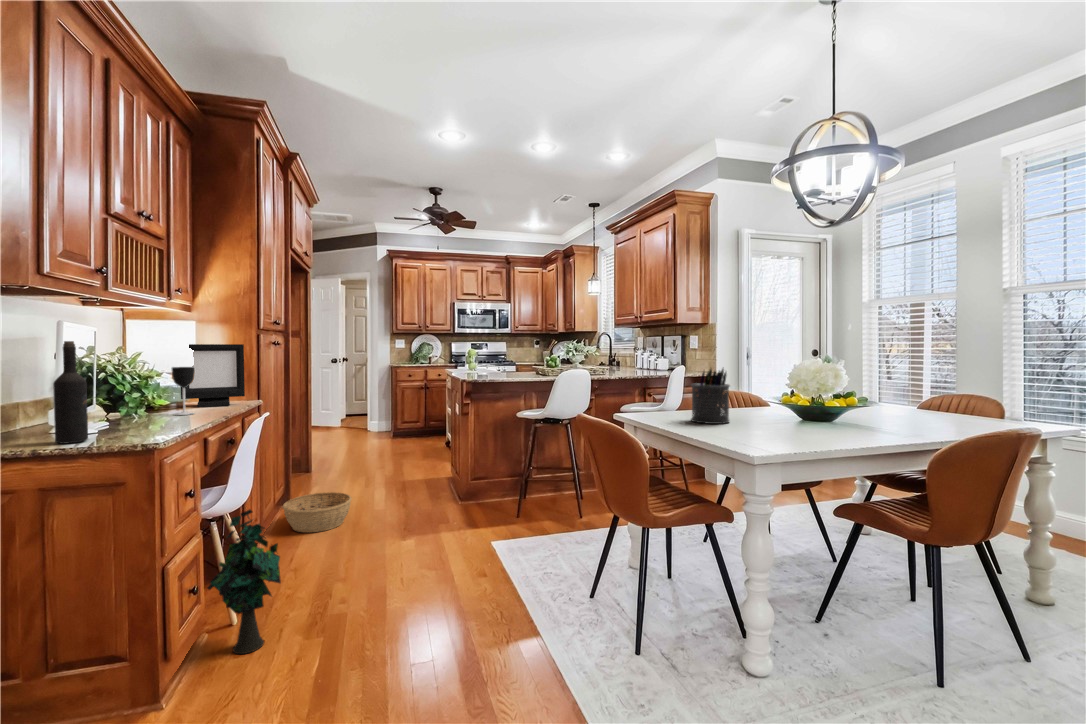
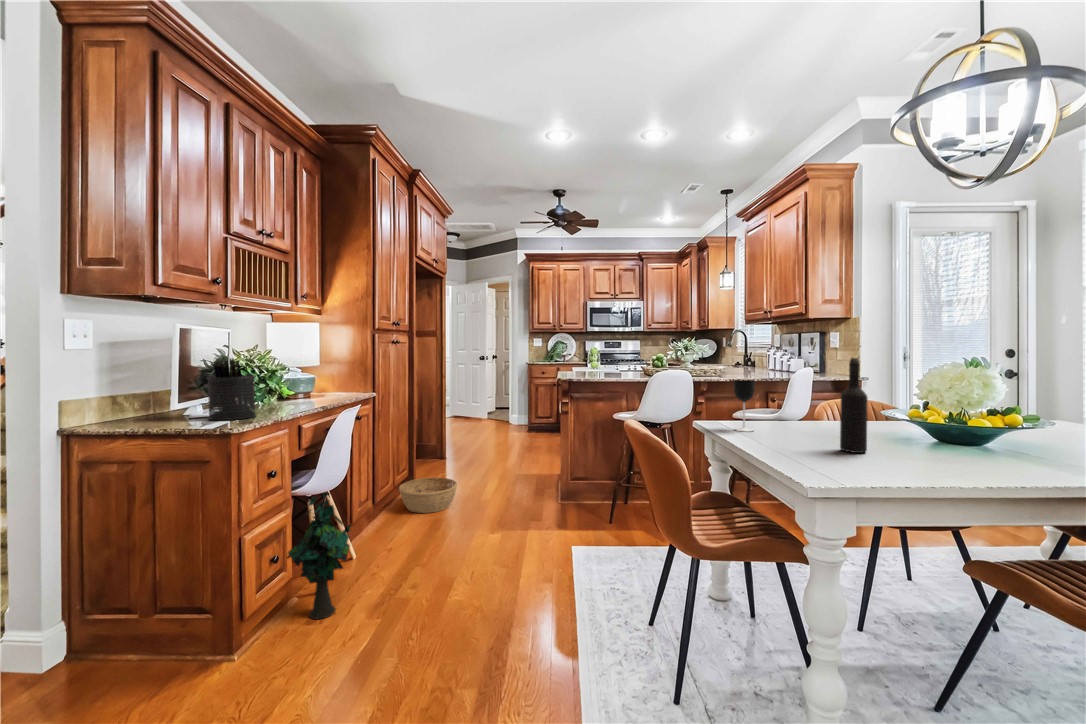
wine bottle: present [53,341,88,443] -> present [840,358,868,453]
picture frame: present [181,344,245,407] -> none [304,344,355,398]
wine glass: present [172,367,195,415] -> present [734,380,755,431]
pen holder: present [691,369,730,424] -> present [207,358,256,420]

